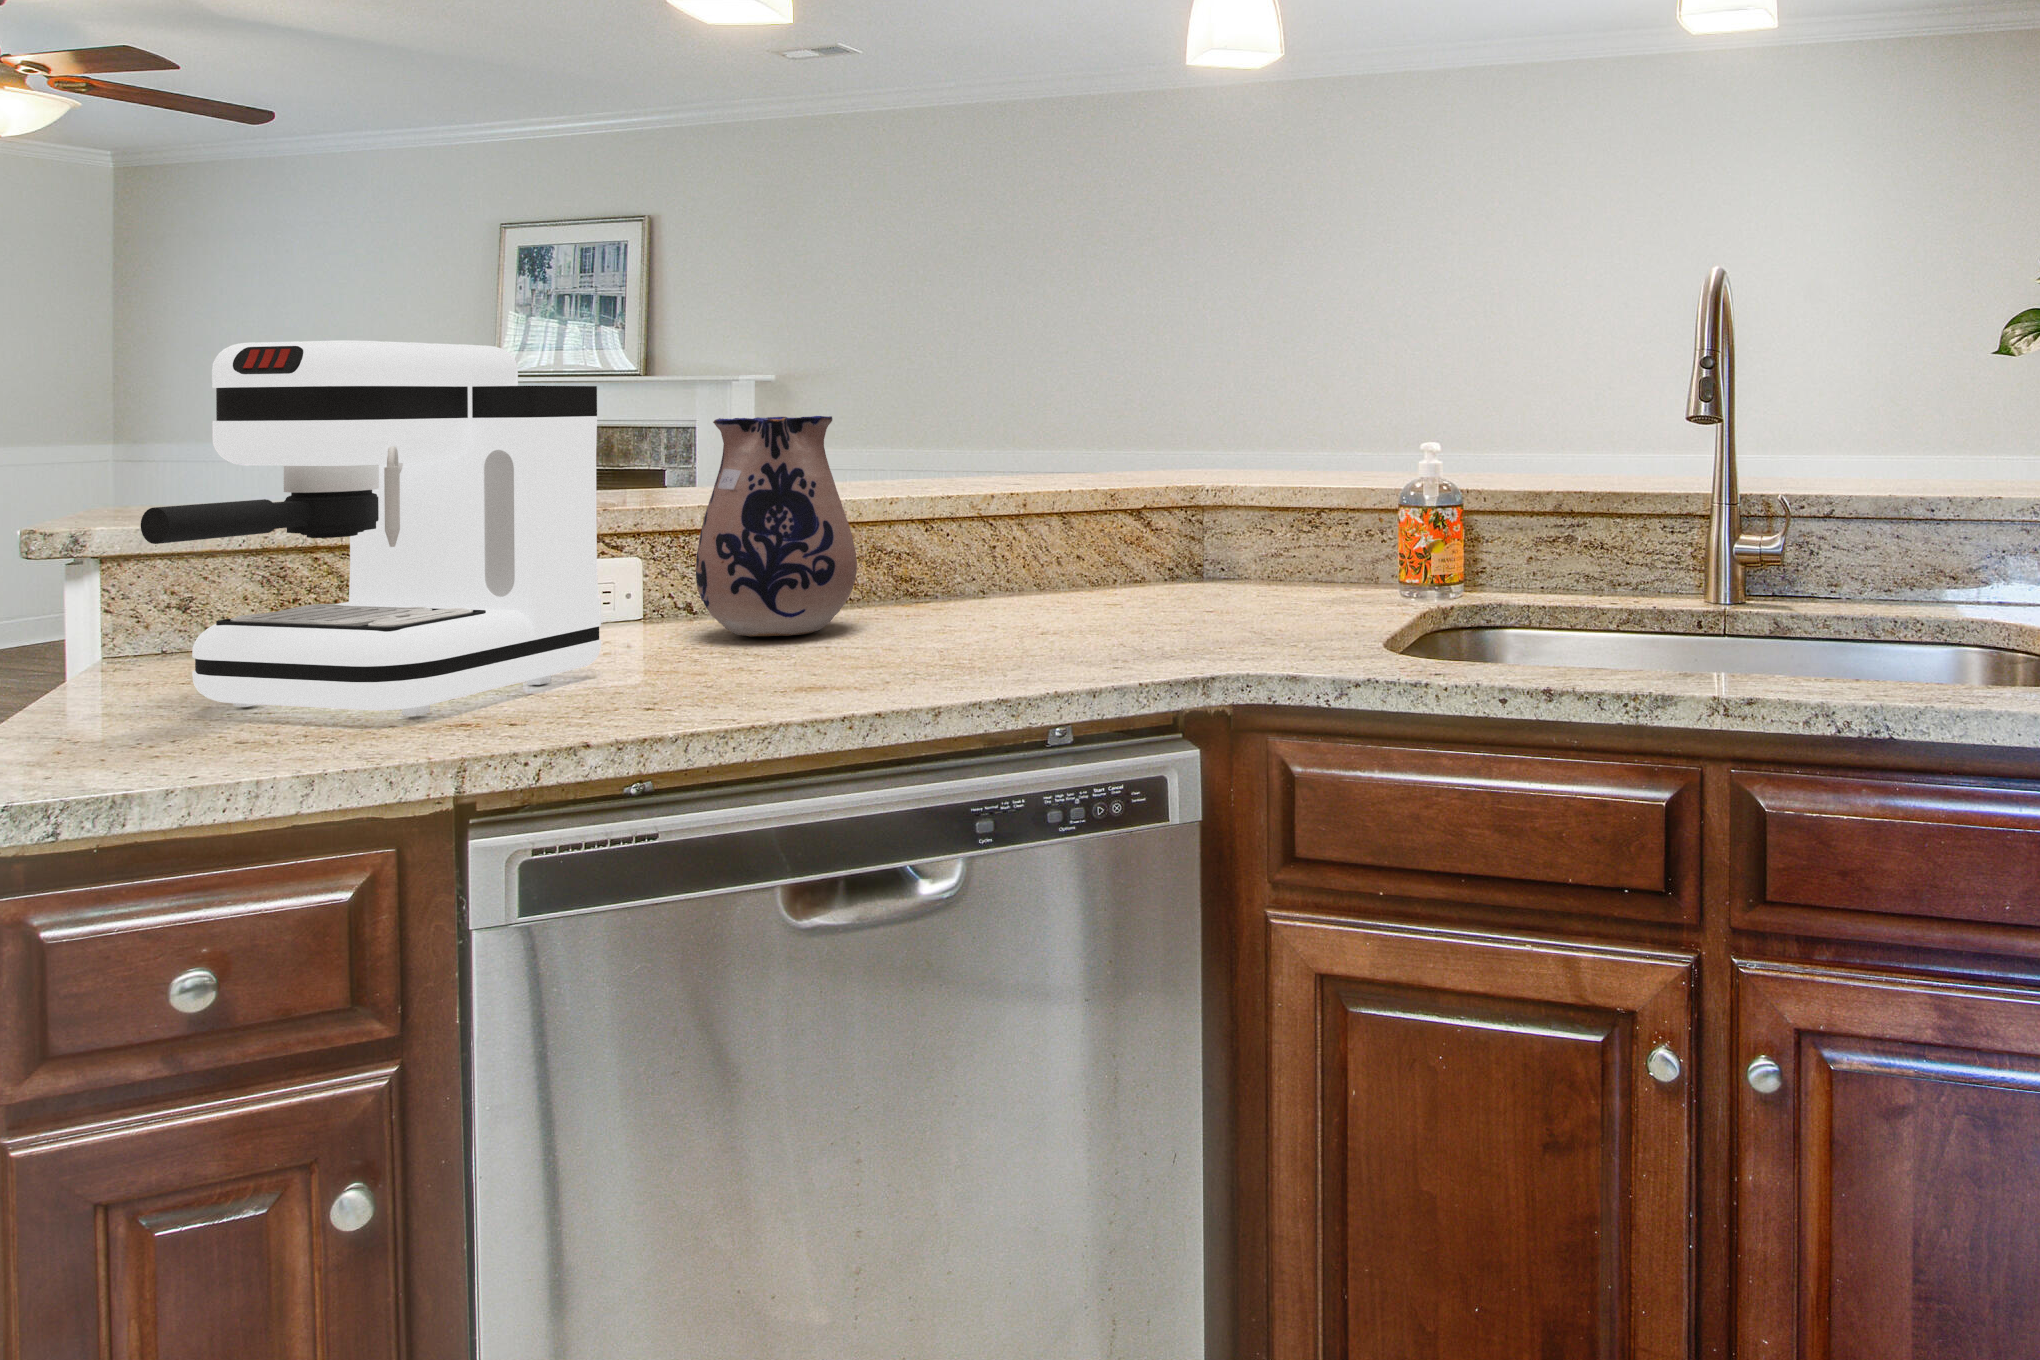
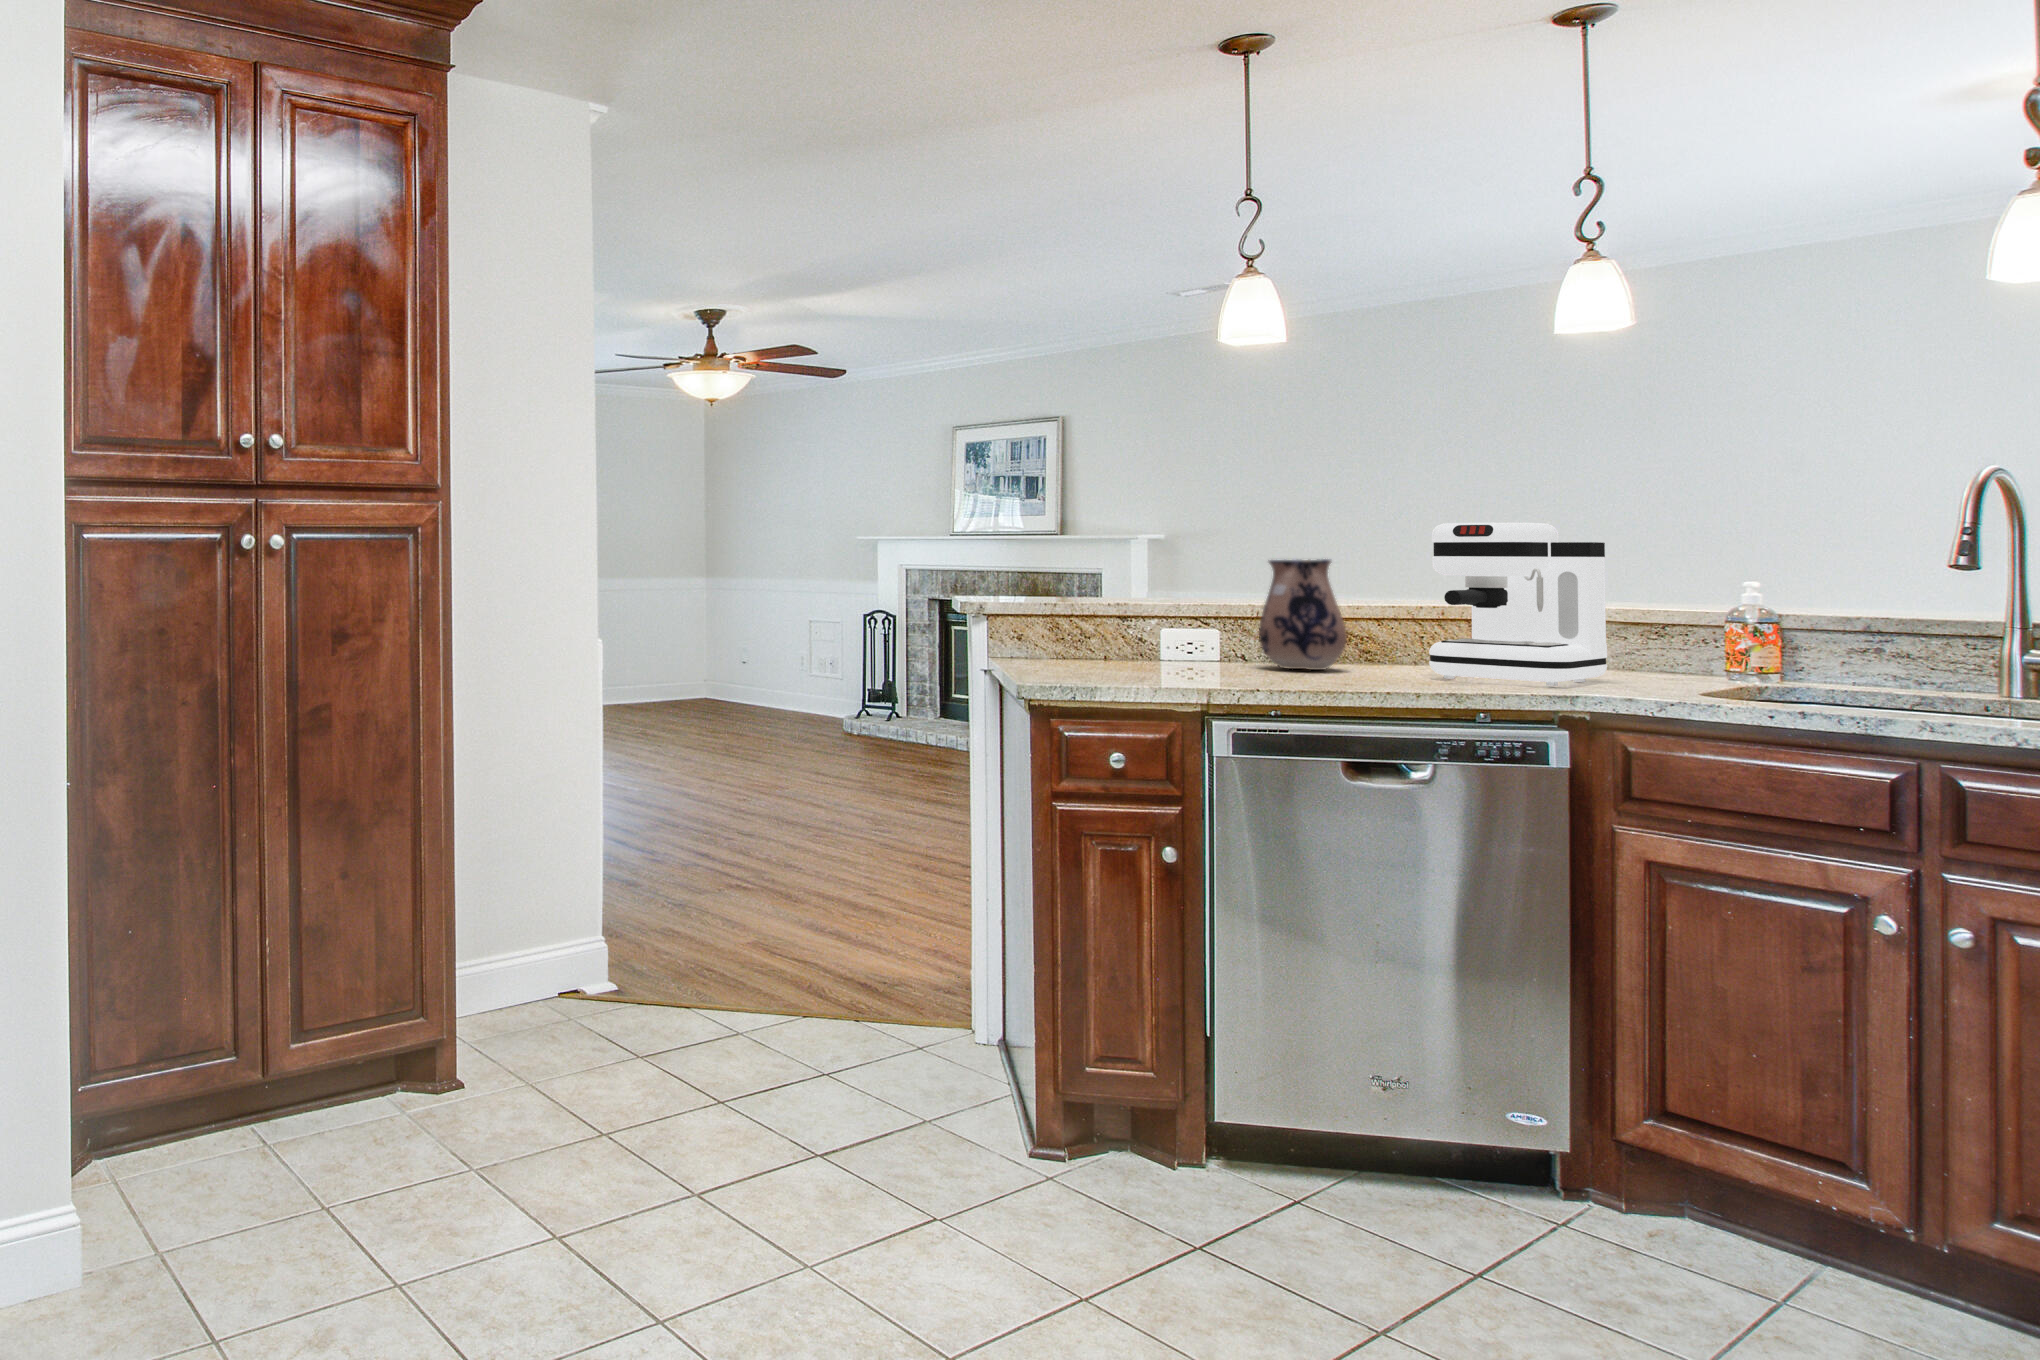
coffee maker: present [141,341,601,716] -> present [1429,522,1607,686]

